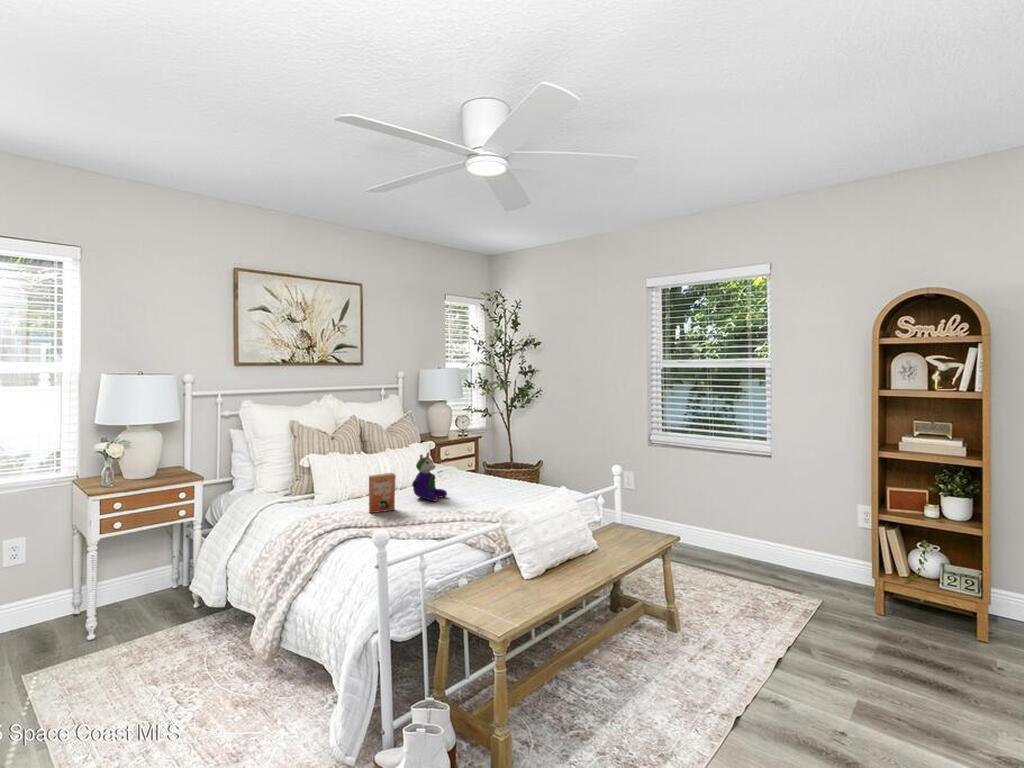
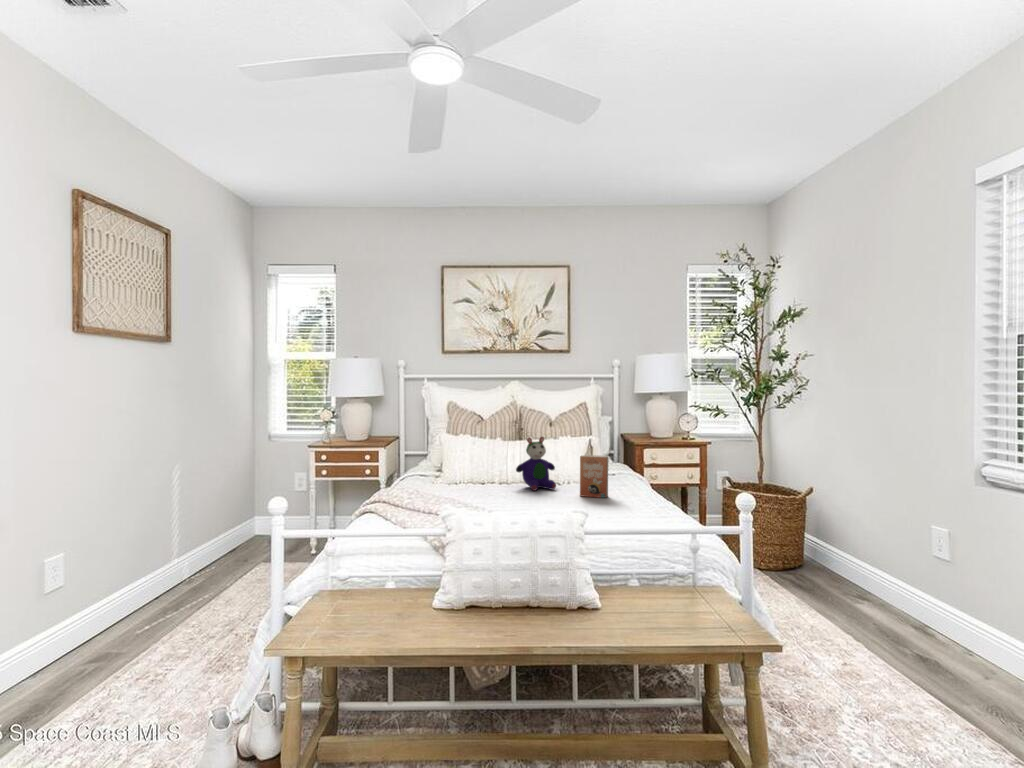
paperback book: present [369,473,396,513] -> present [580,455,608,498]

